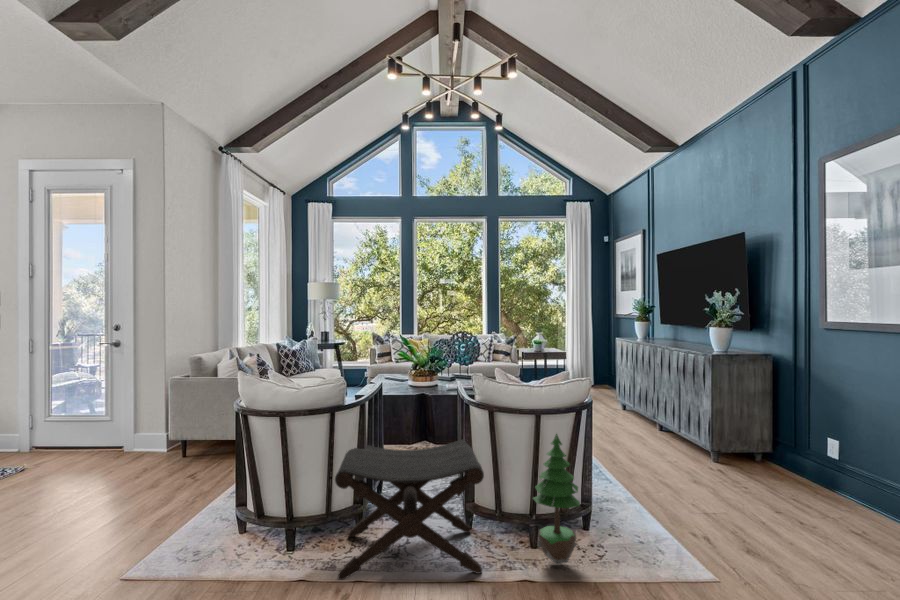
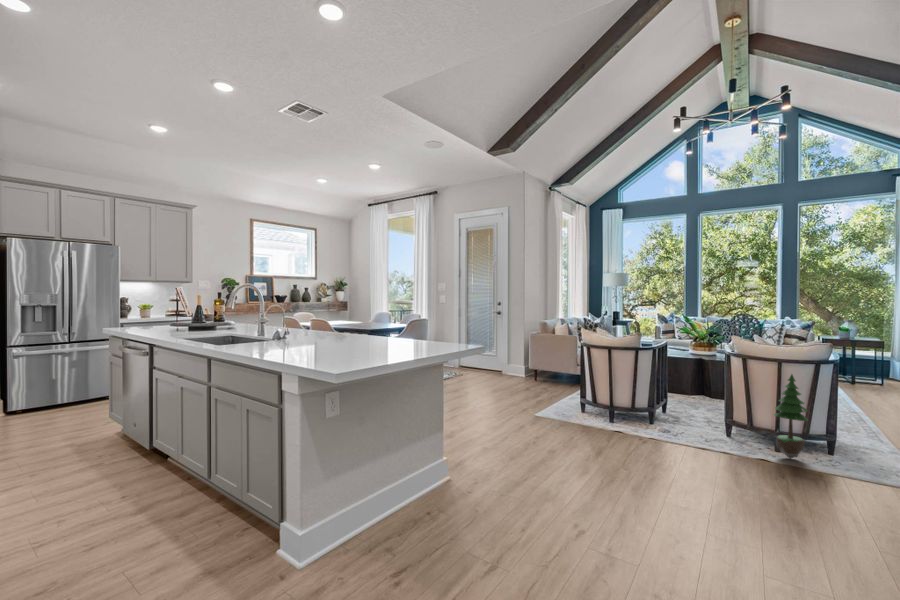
footstool: present [335,439,484,580] -> none [641,373,736,453]

